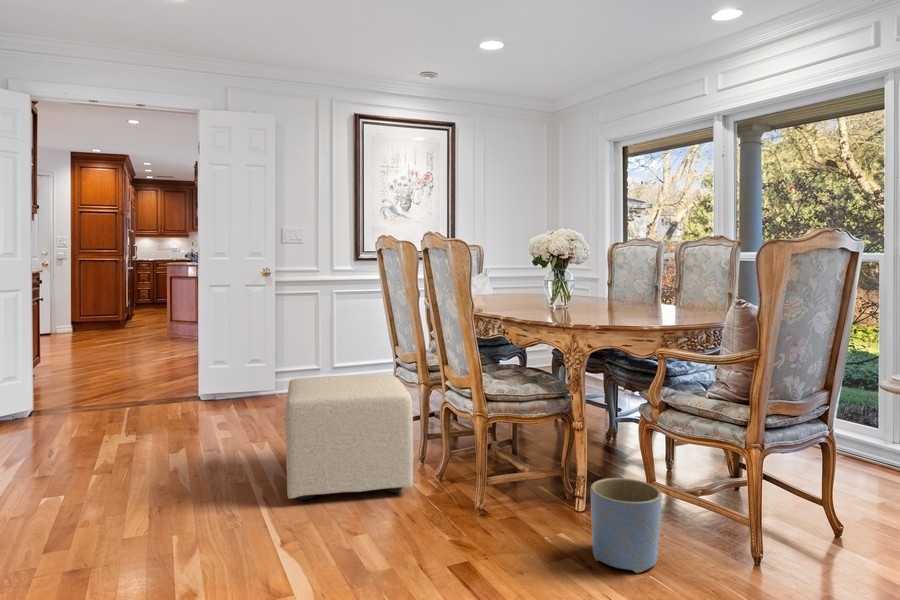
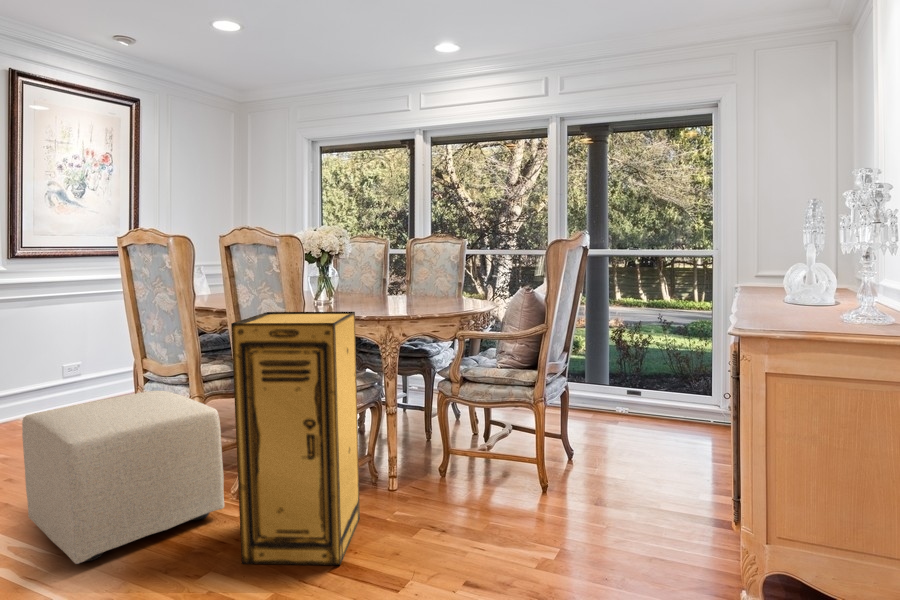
storage cabinet: none [392,309,520,564] -> present [231,312,360,565]
planter: present [591,478,662,573] -> none [431,446,490,524]

